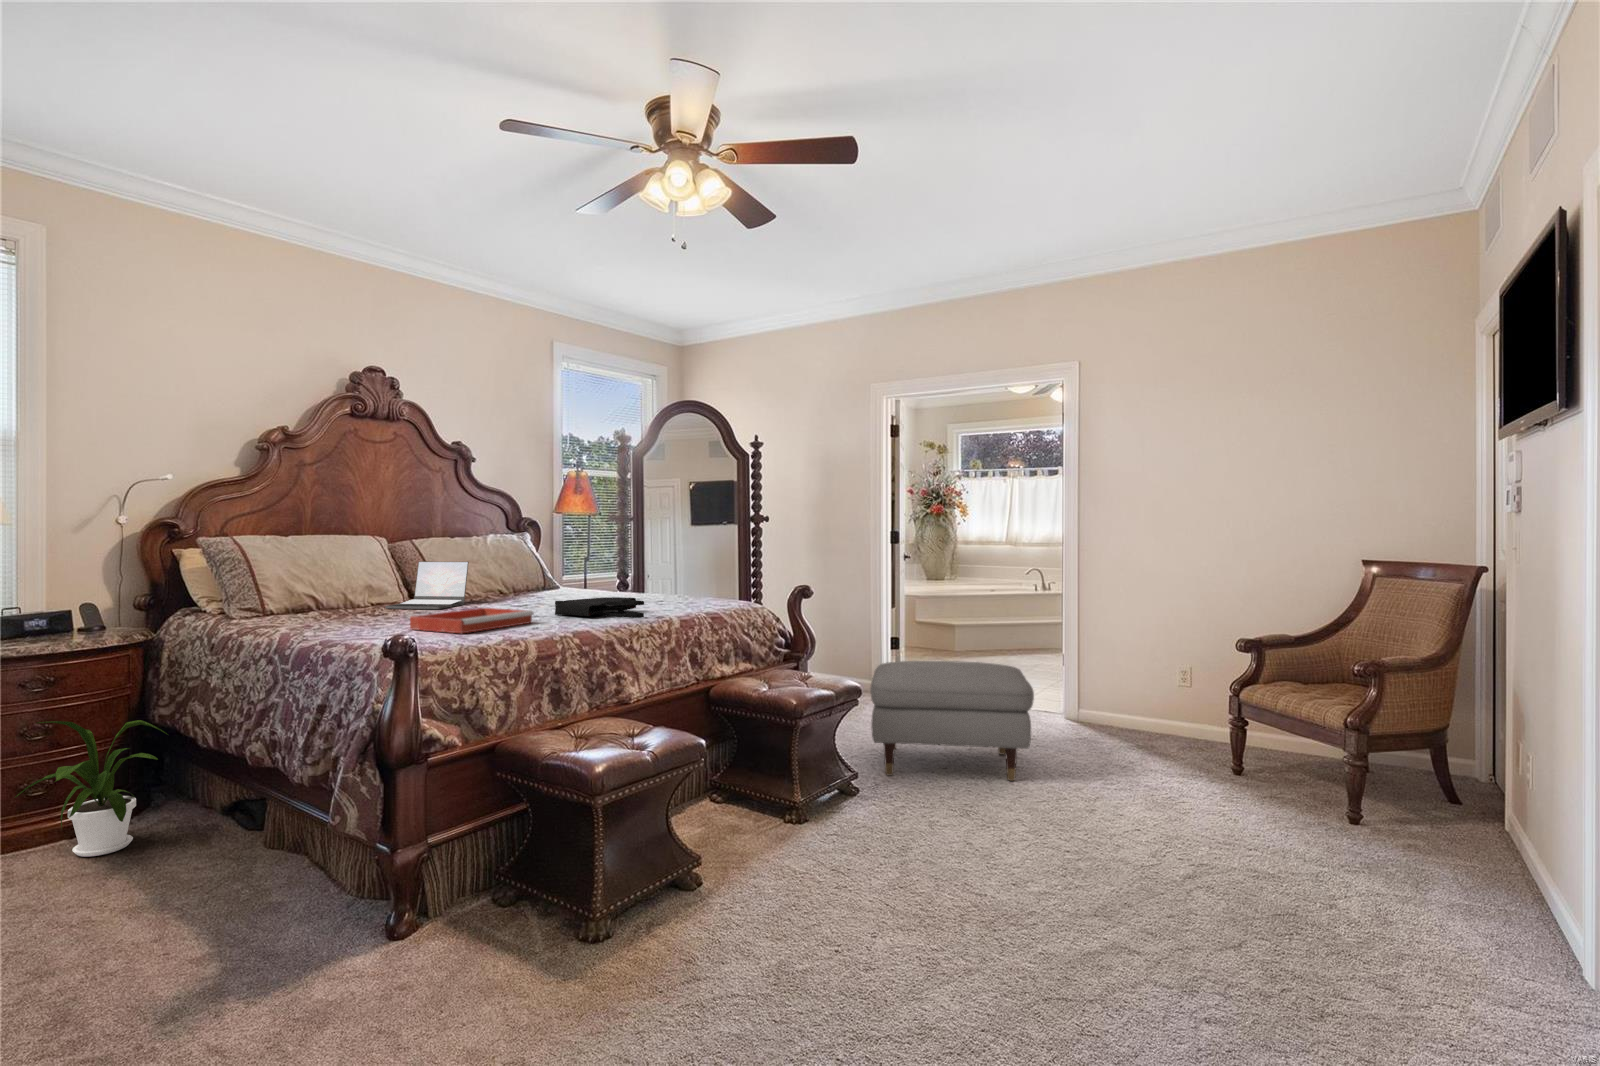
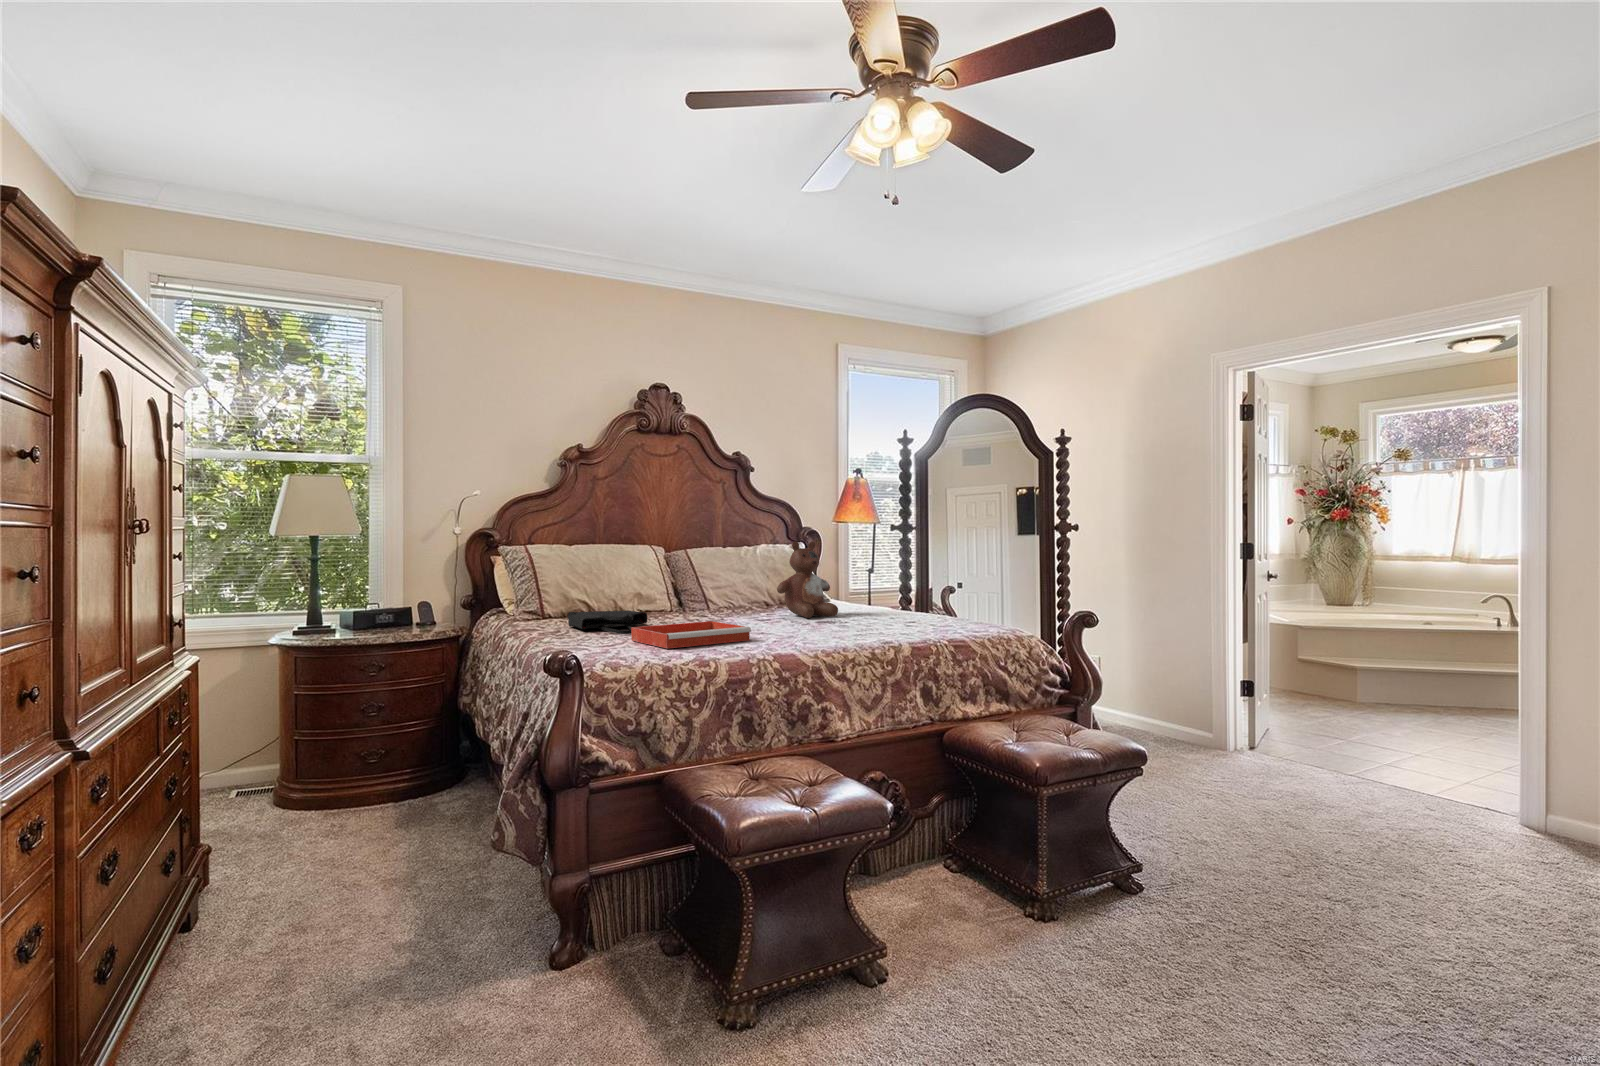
stuffed bear: none [527,531,587,602] -> present [777,541,838,618]
laptop: present [385,561,469,609] -> none [646,571,724,620]
tote bag: present [555,597,644,618] -> present [568,611,647,634]
ottoman: present [870,661,1034,781] -> none [1170,717,1440,917]
house plant: present [15,720,167,857] -> none [352,702,456,823]

